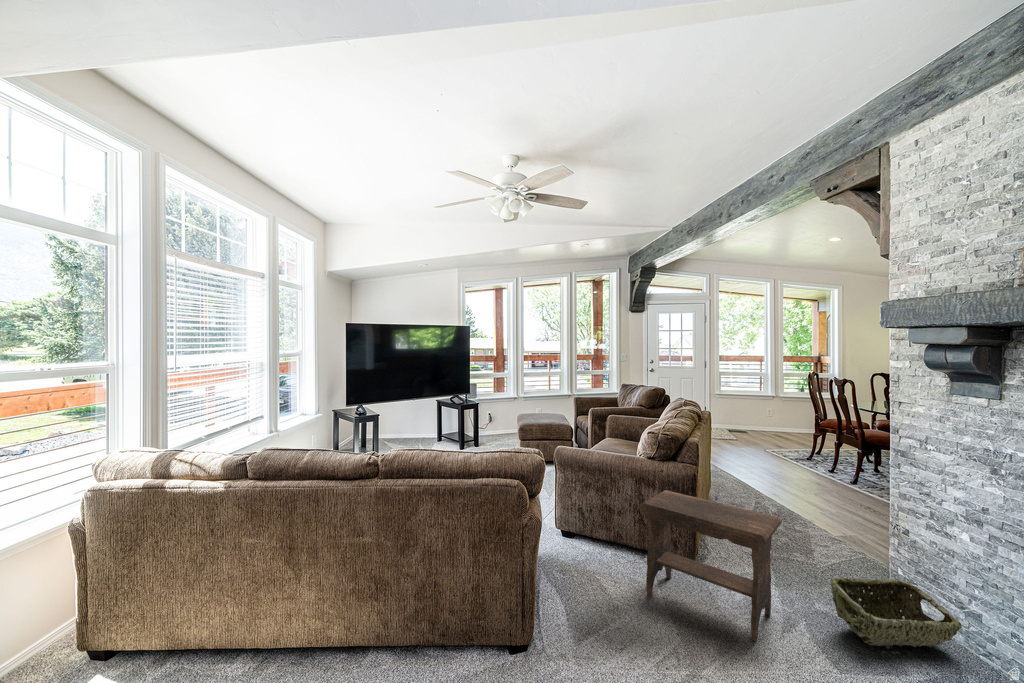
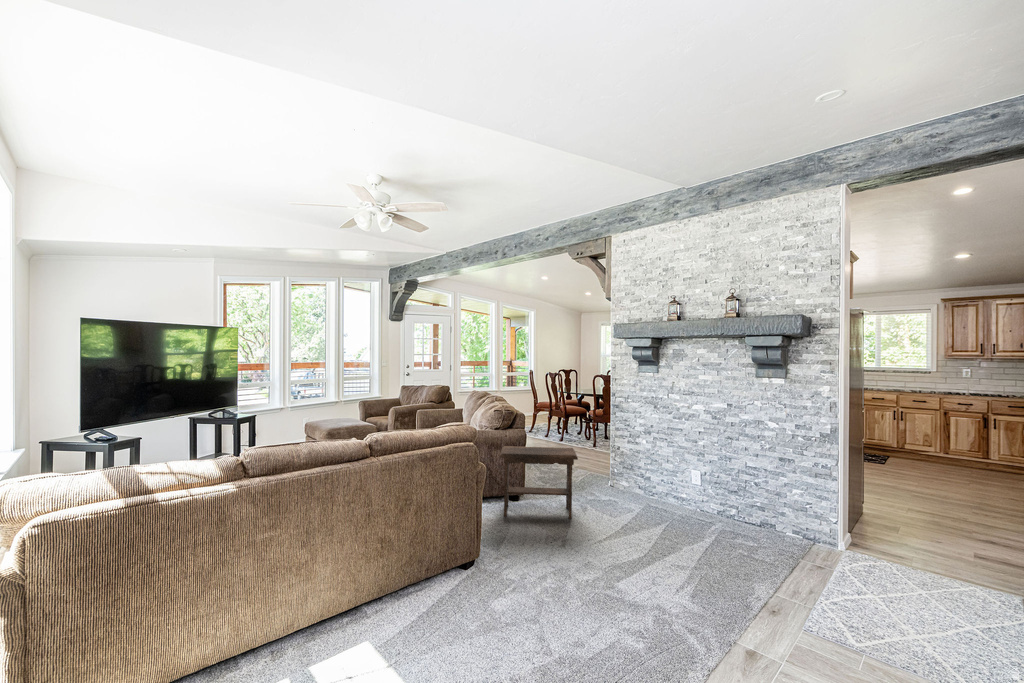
woven basket: present [830,577,961,647] -> none [594,473,645,506]

